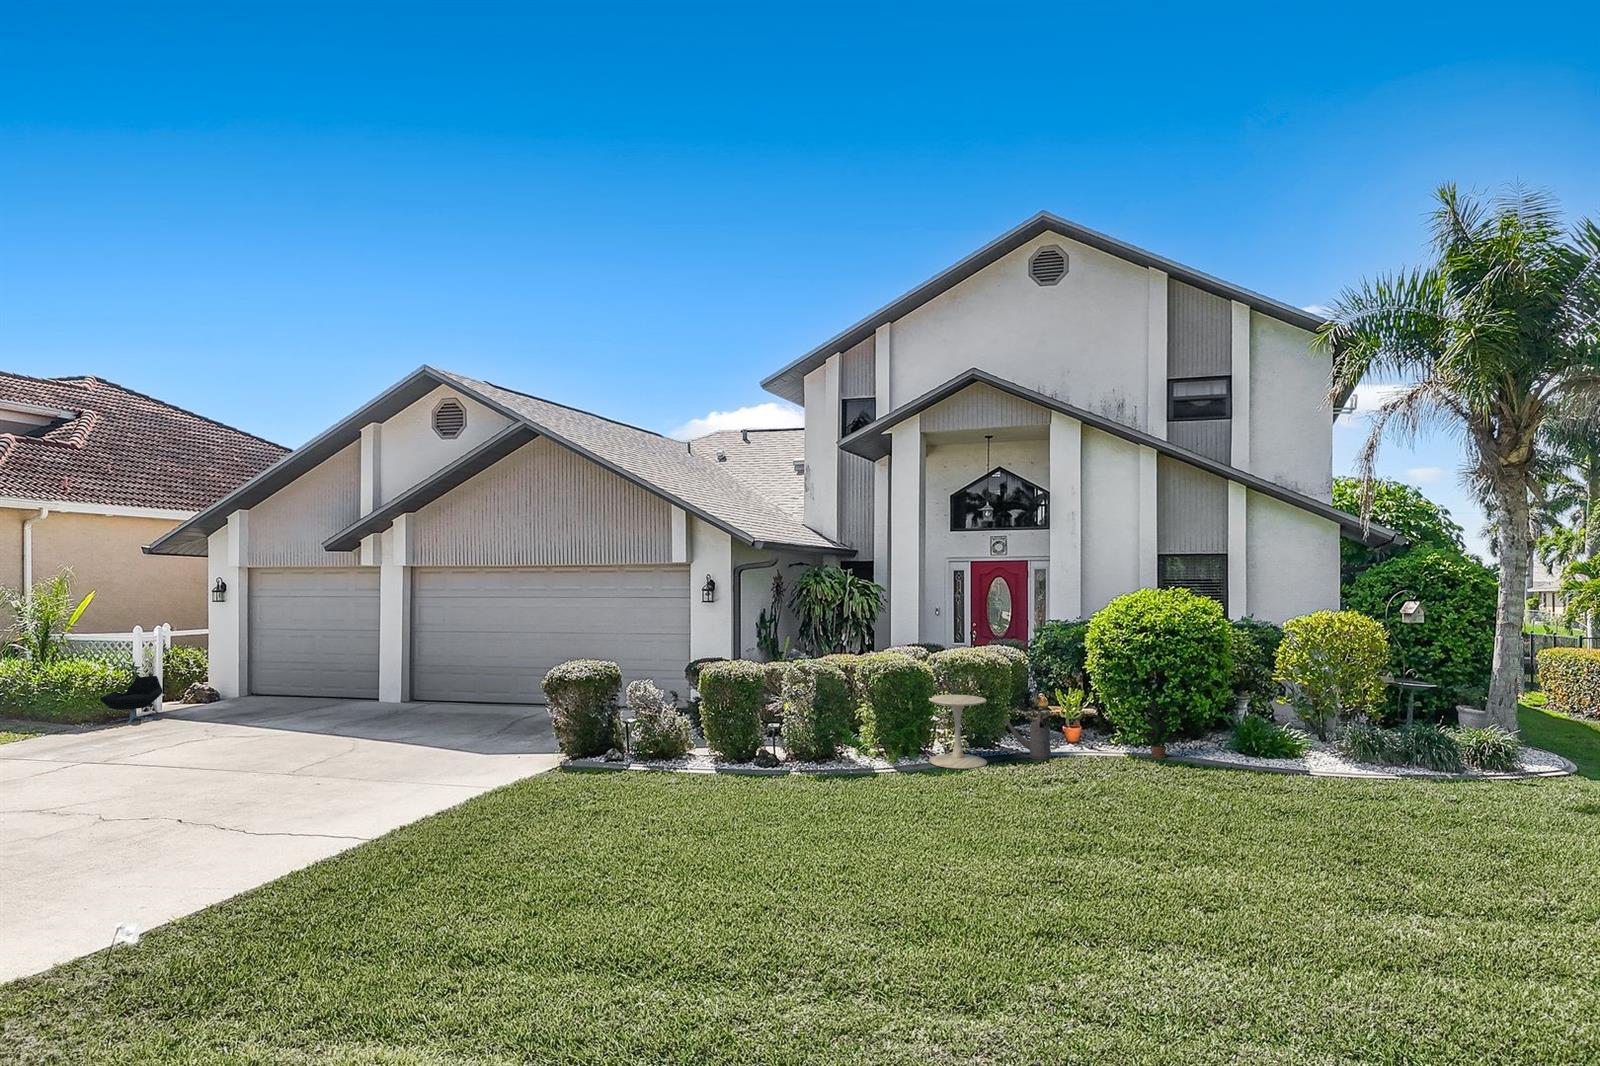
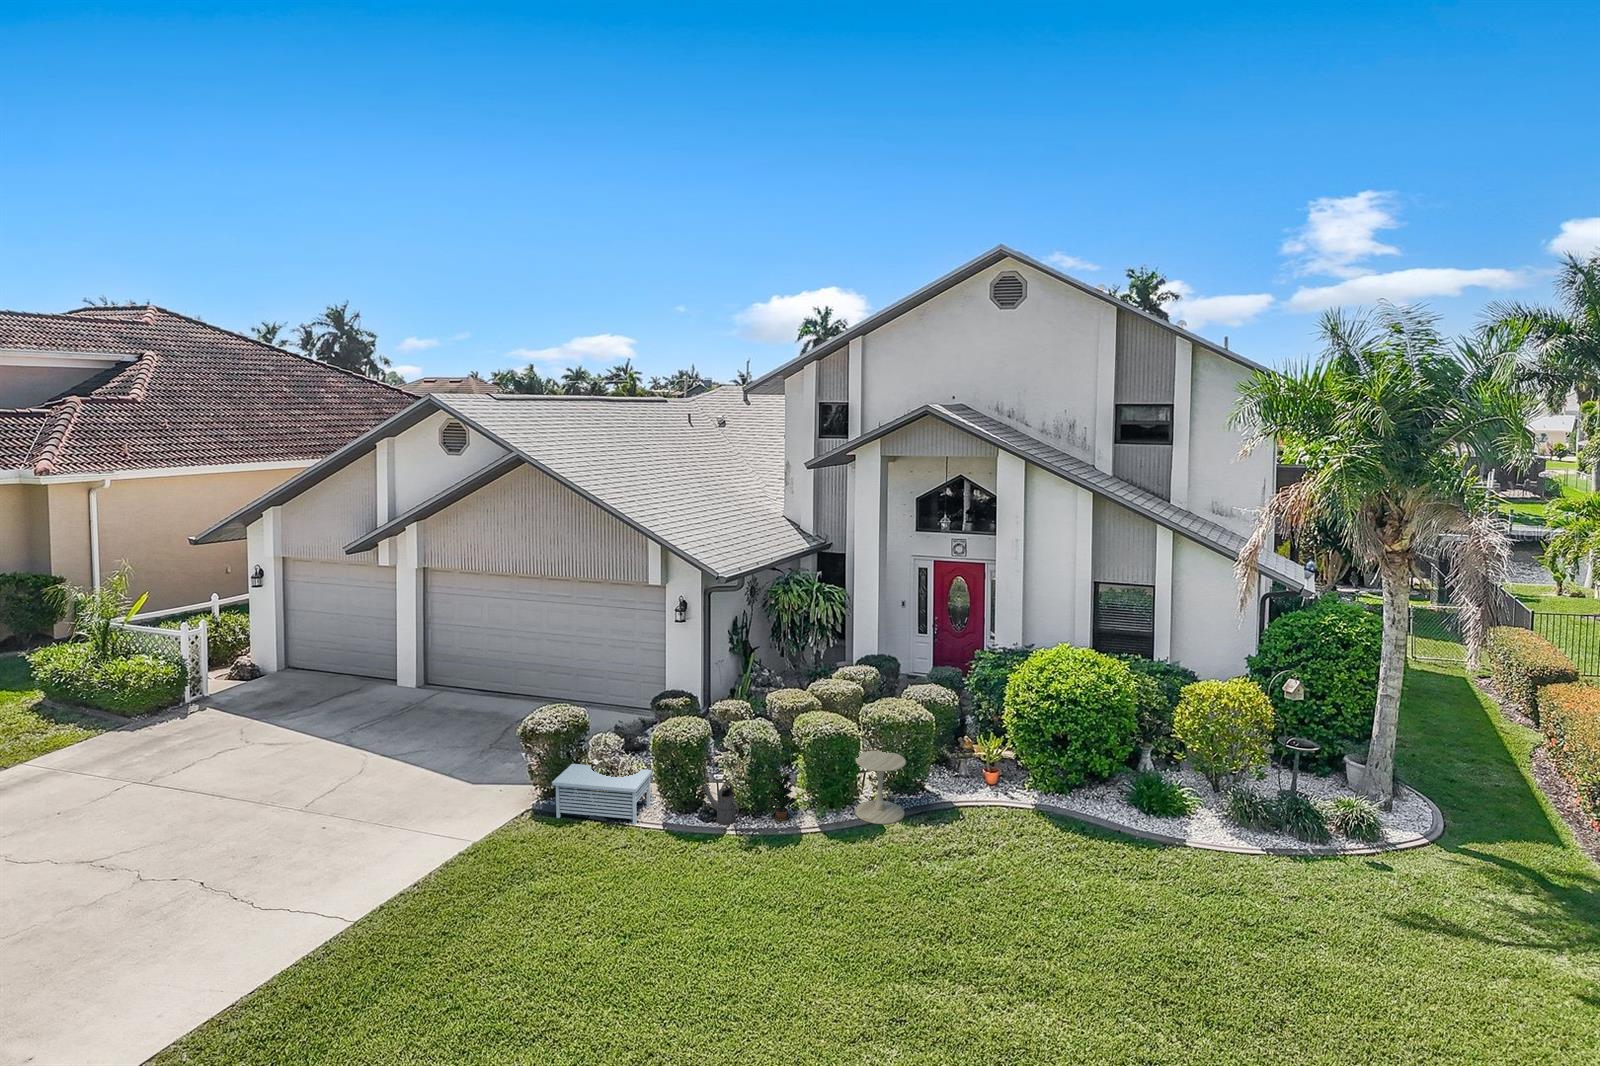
lounge chair: present [100,676,163,724] -> none [154,668,209,715]
potted plant: present [1141,702,1177,758] -> present [769,771,796,821]
watering can: present [1004,714,1058,760] -> present [703,782,739,825]
storage bench: none [583,719,695,776] -> present [552,764,652,825]

